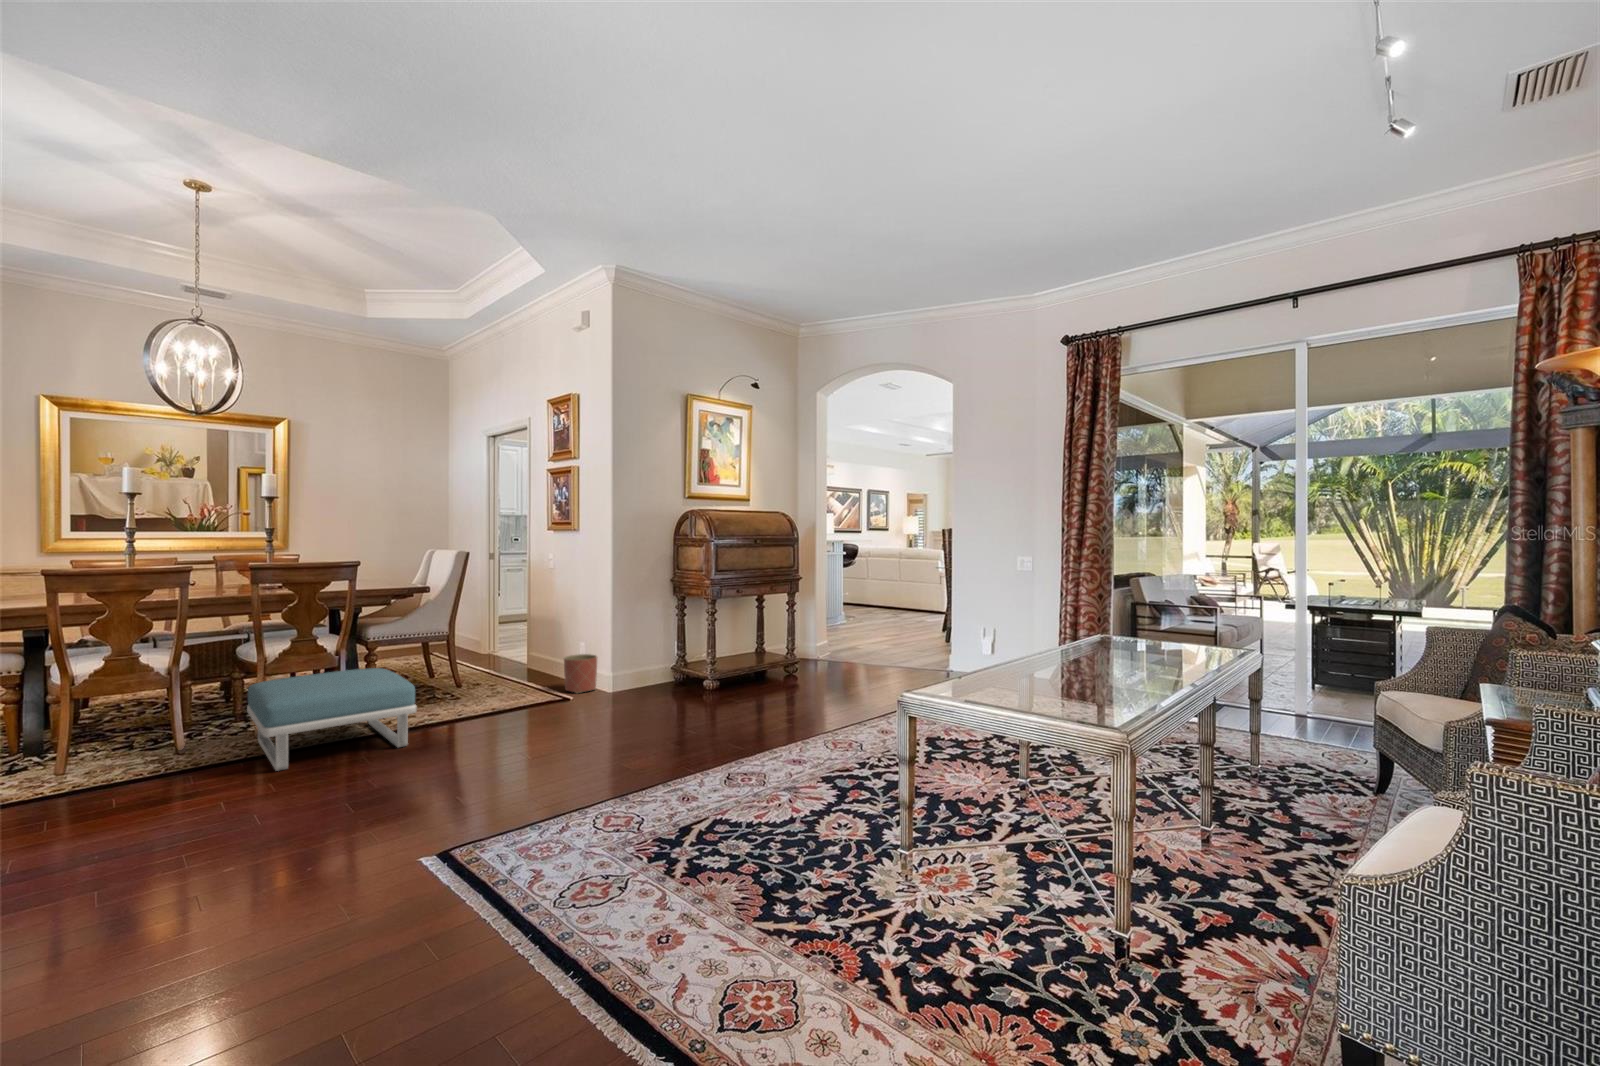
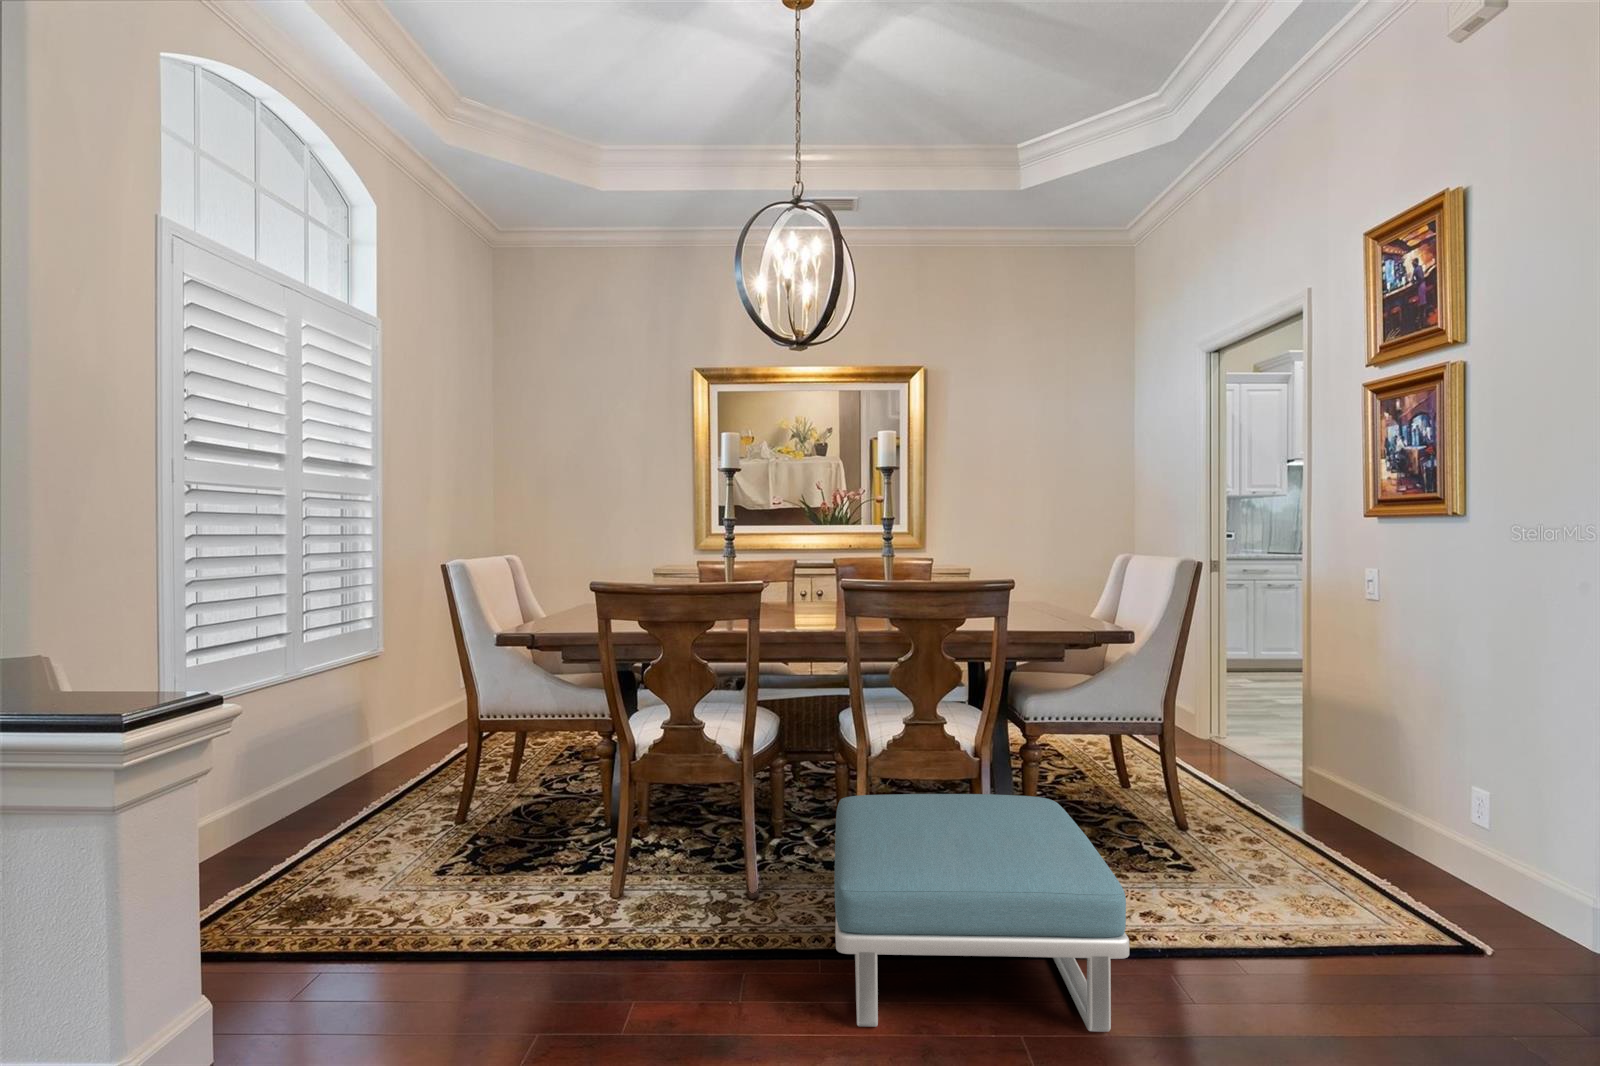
planter: present [564,654,597,693] -> none [1447,820,1553,932]

